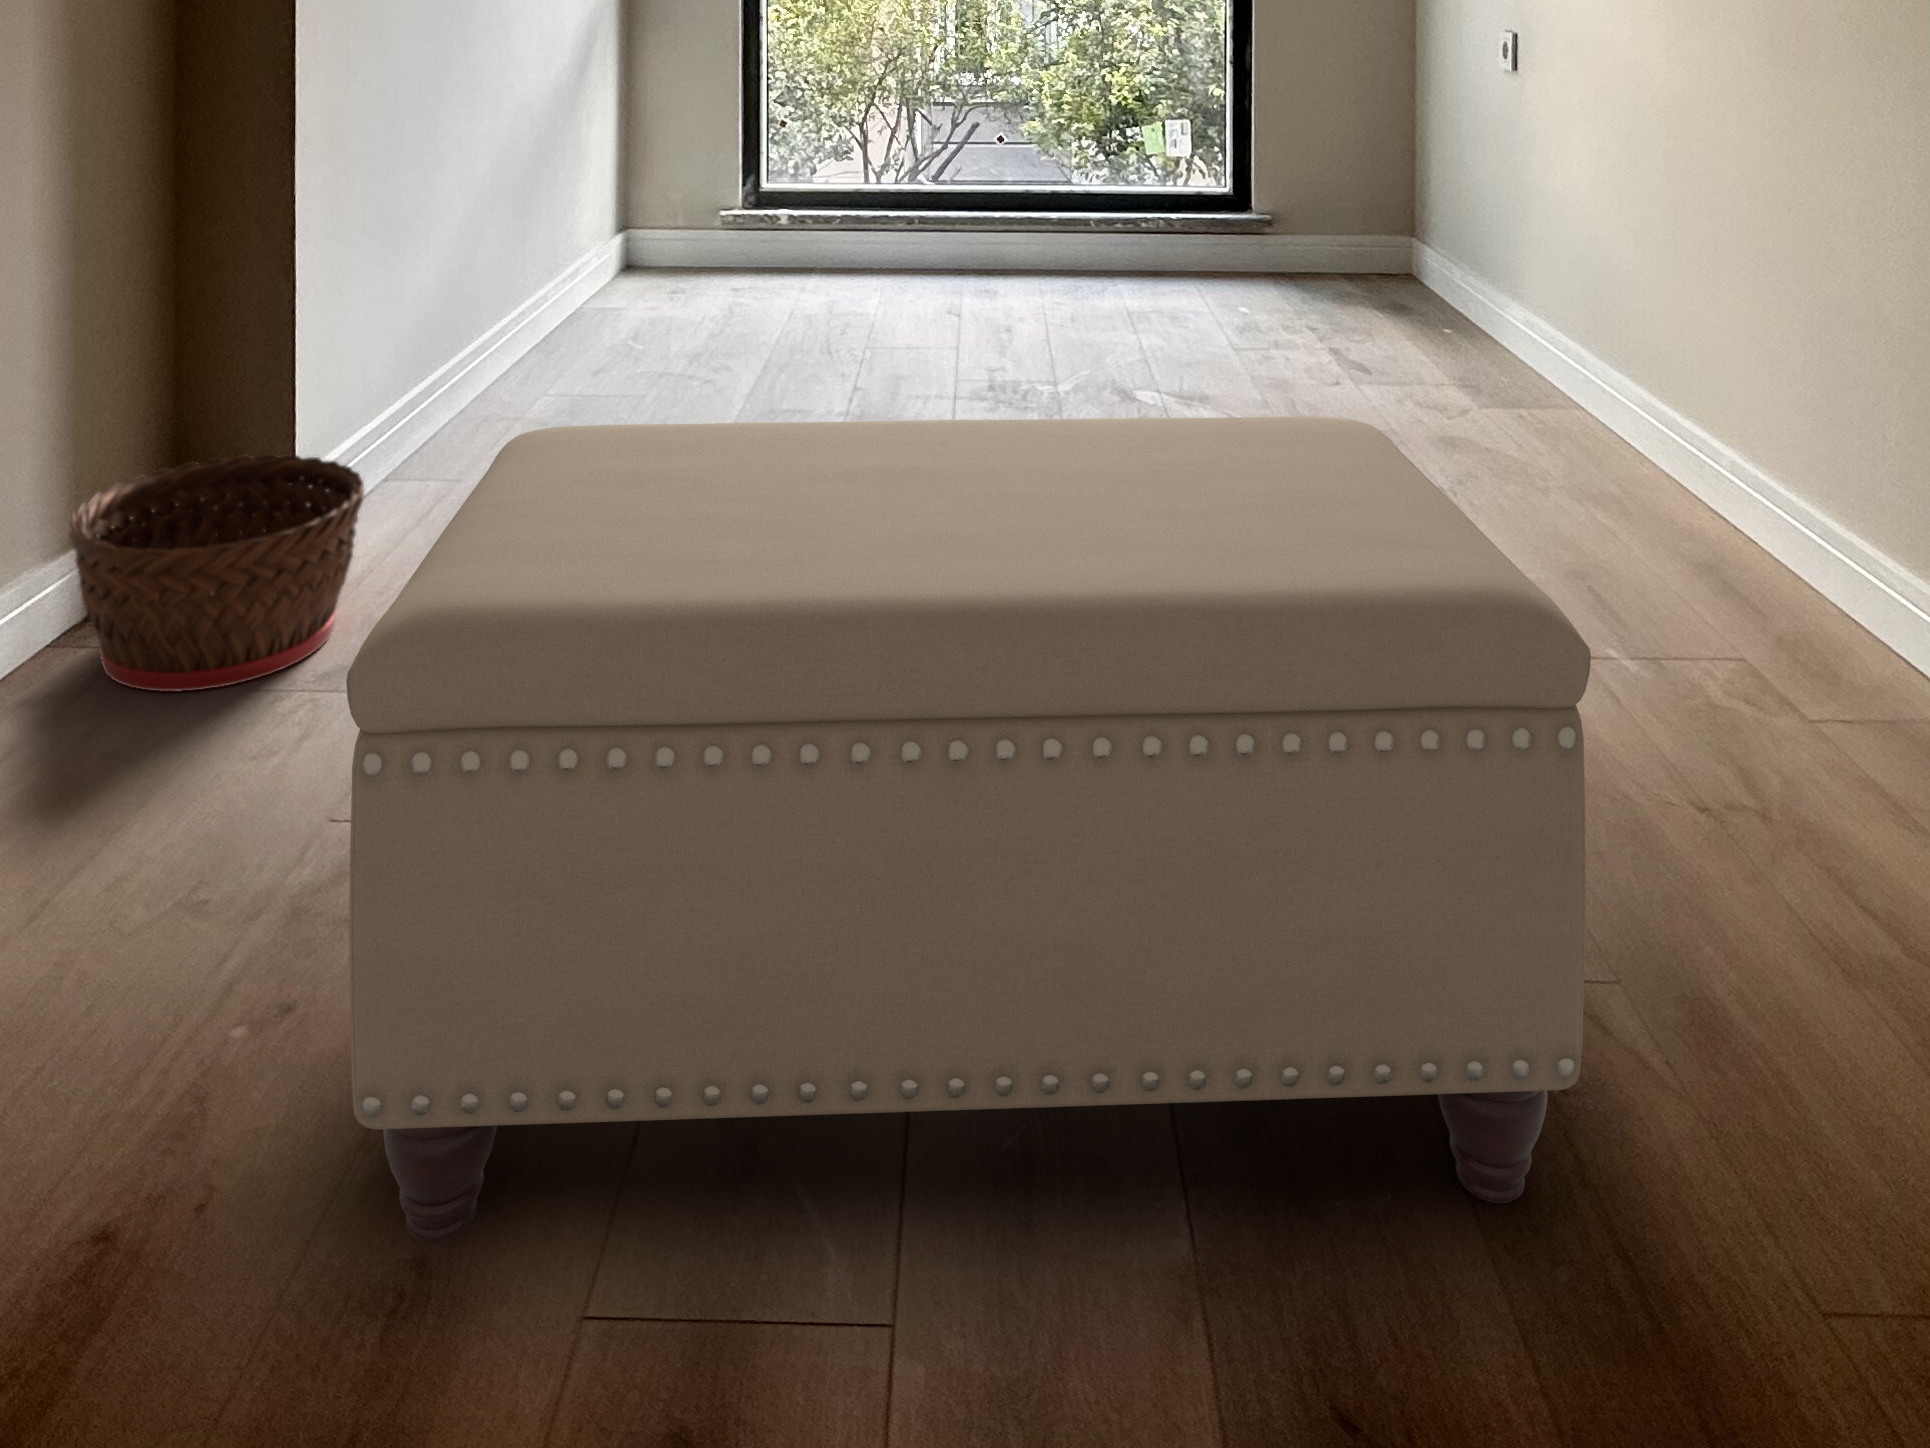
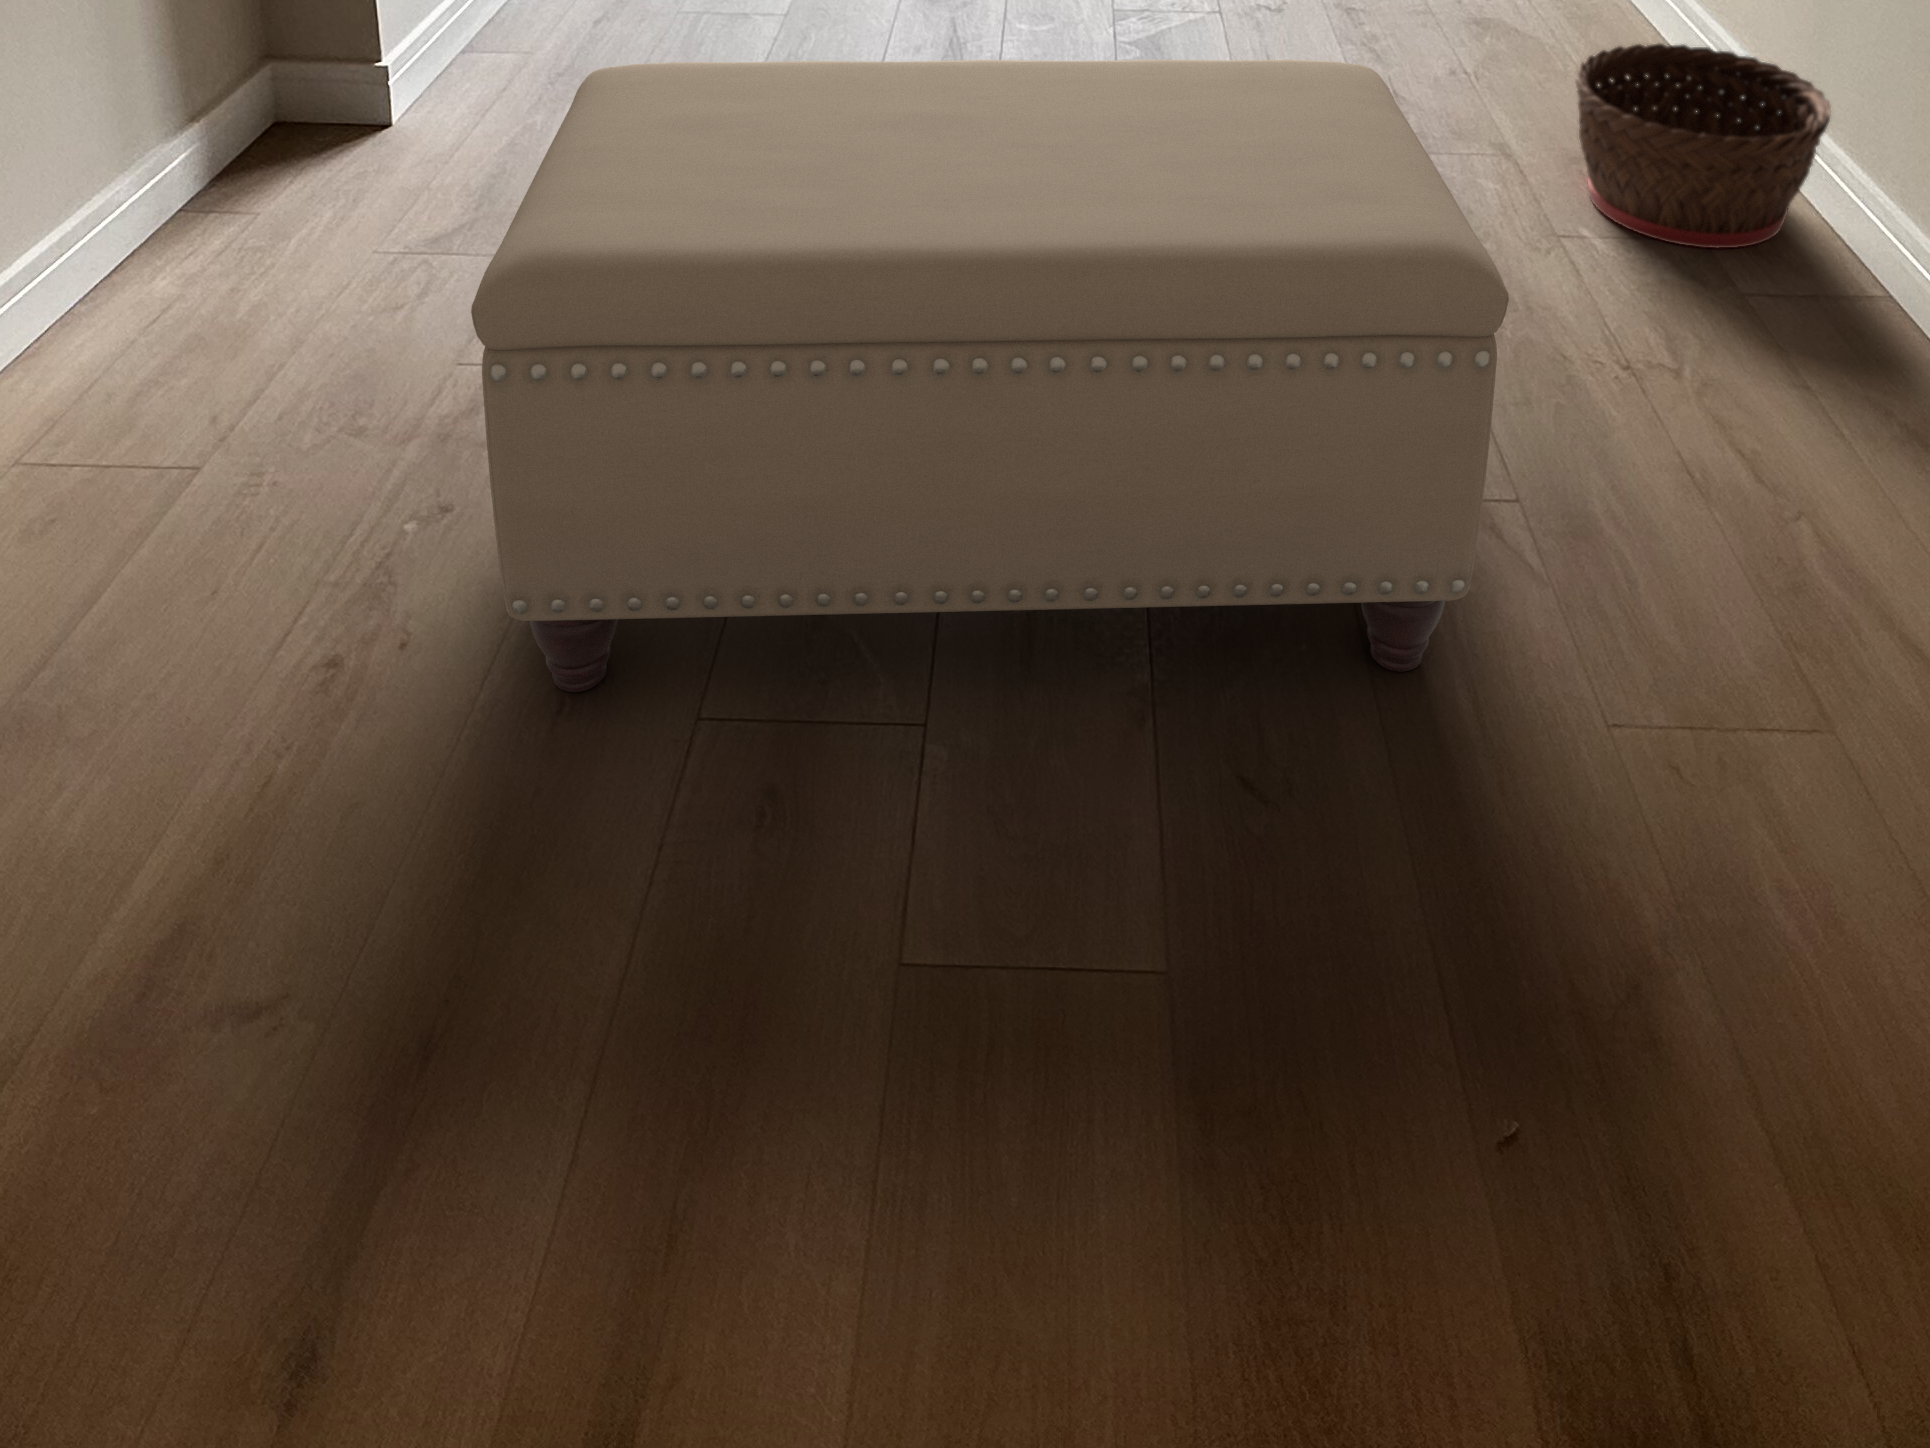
basket: present [69,455,364,691] -> present [1575,43,1831,248]

